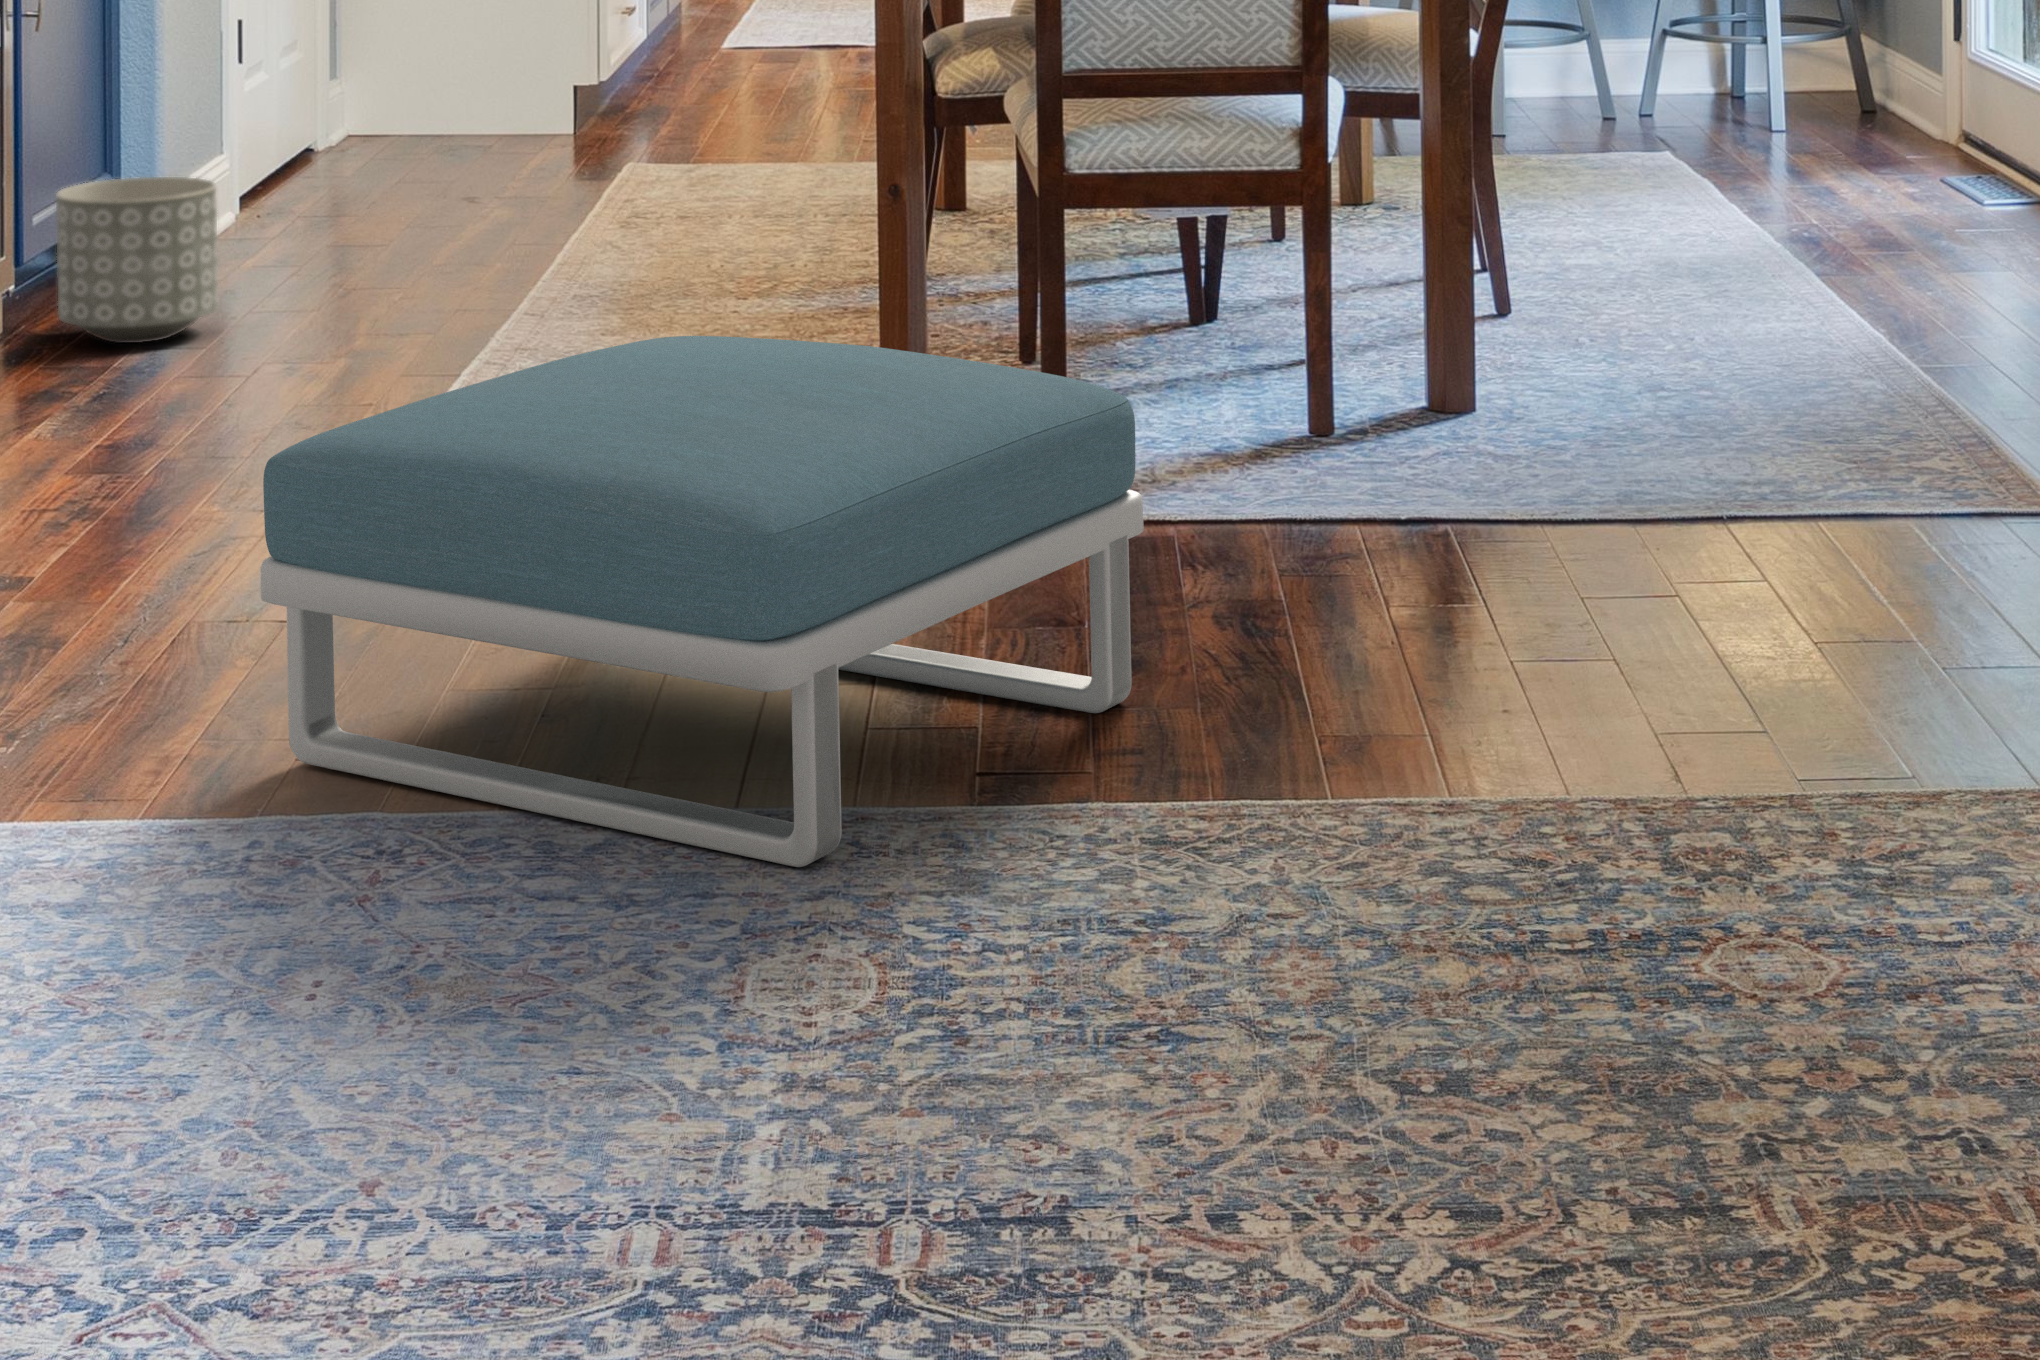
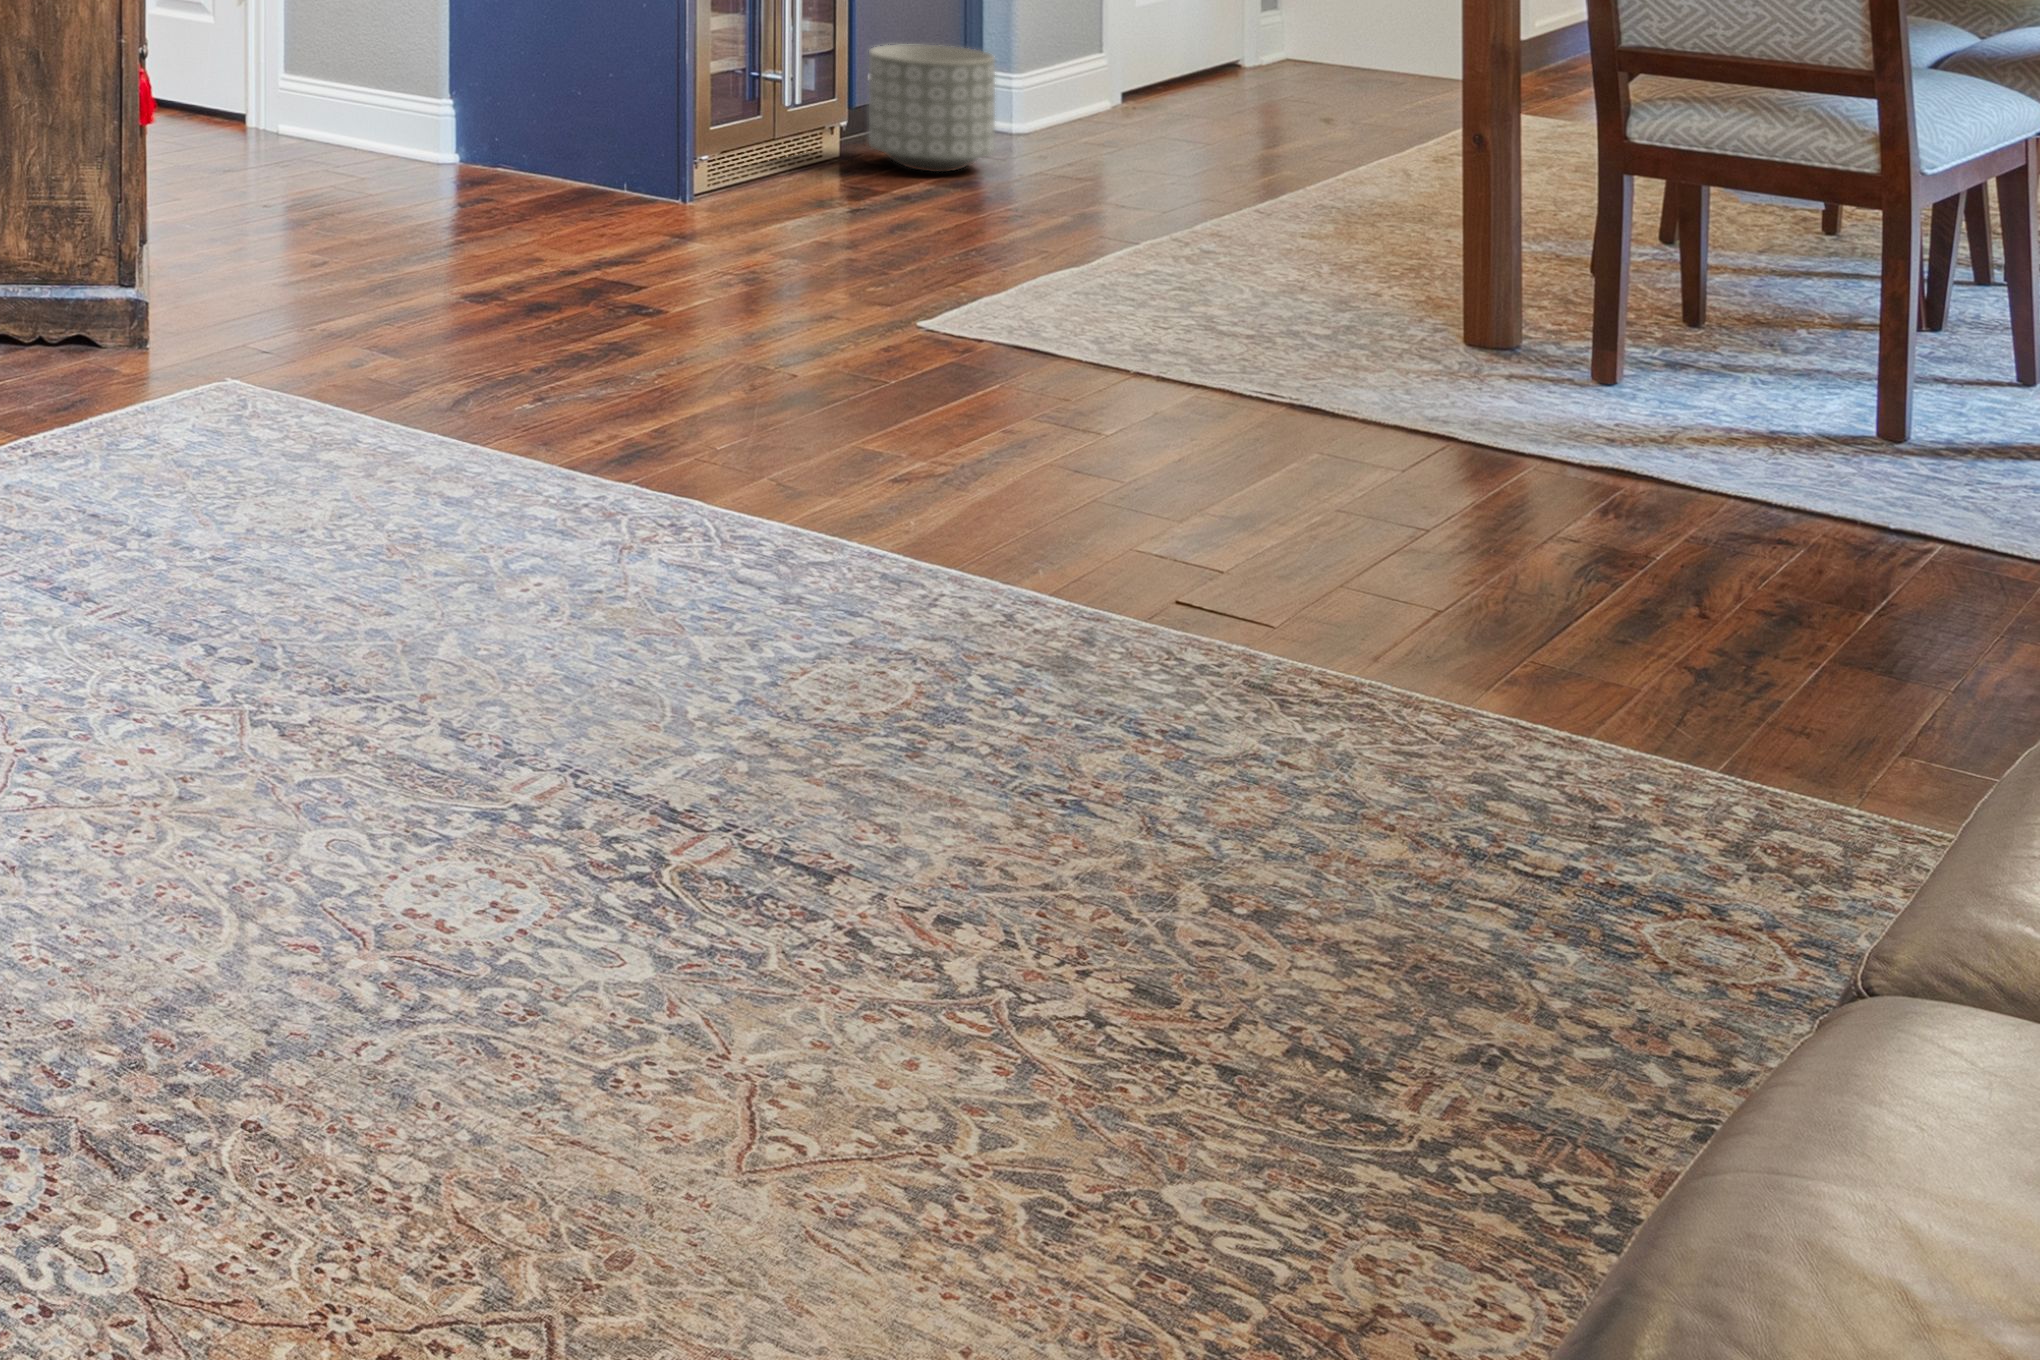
footstool: present [261,336,1144,867] -> none [650,200,1383,607]

